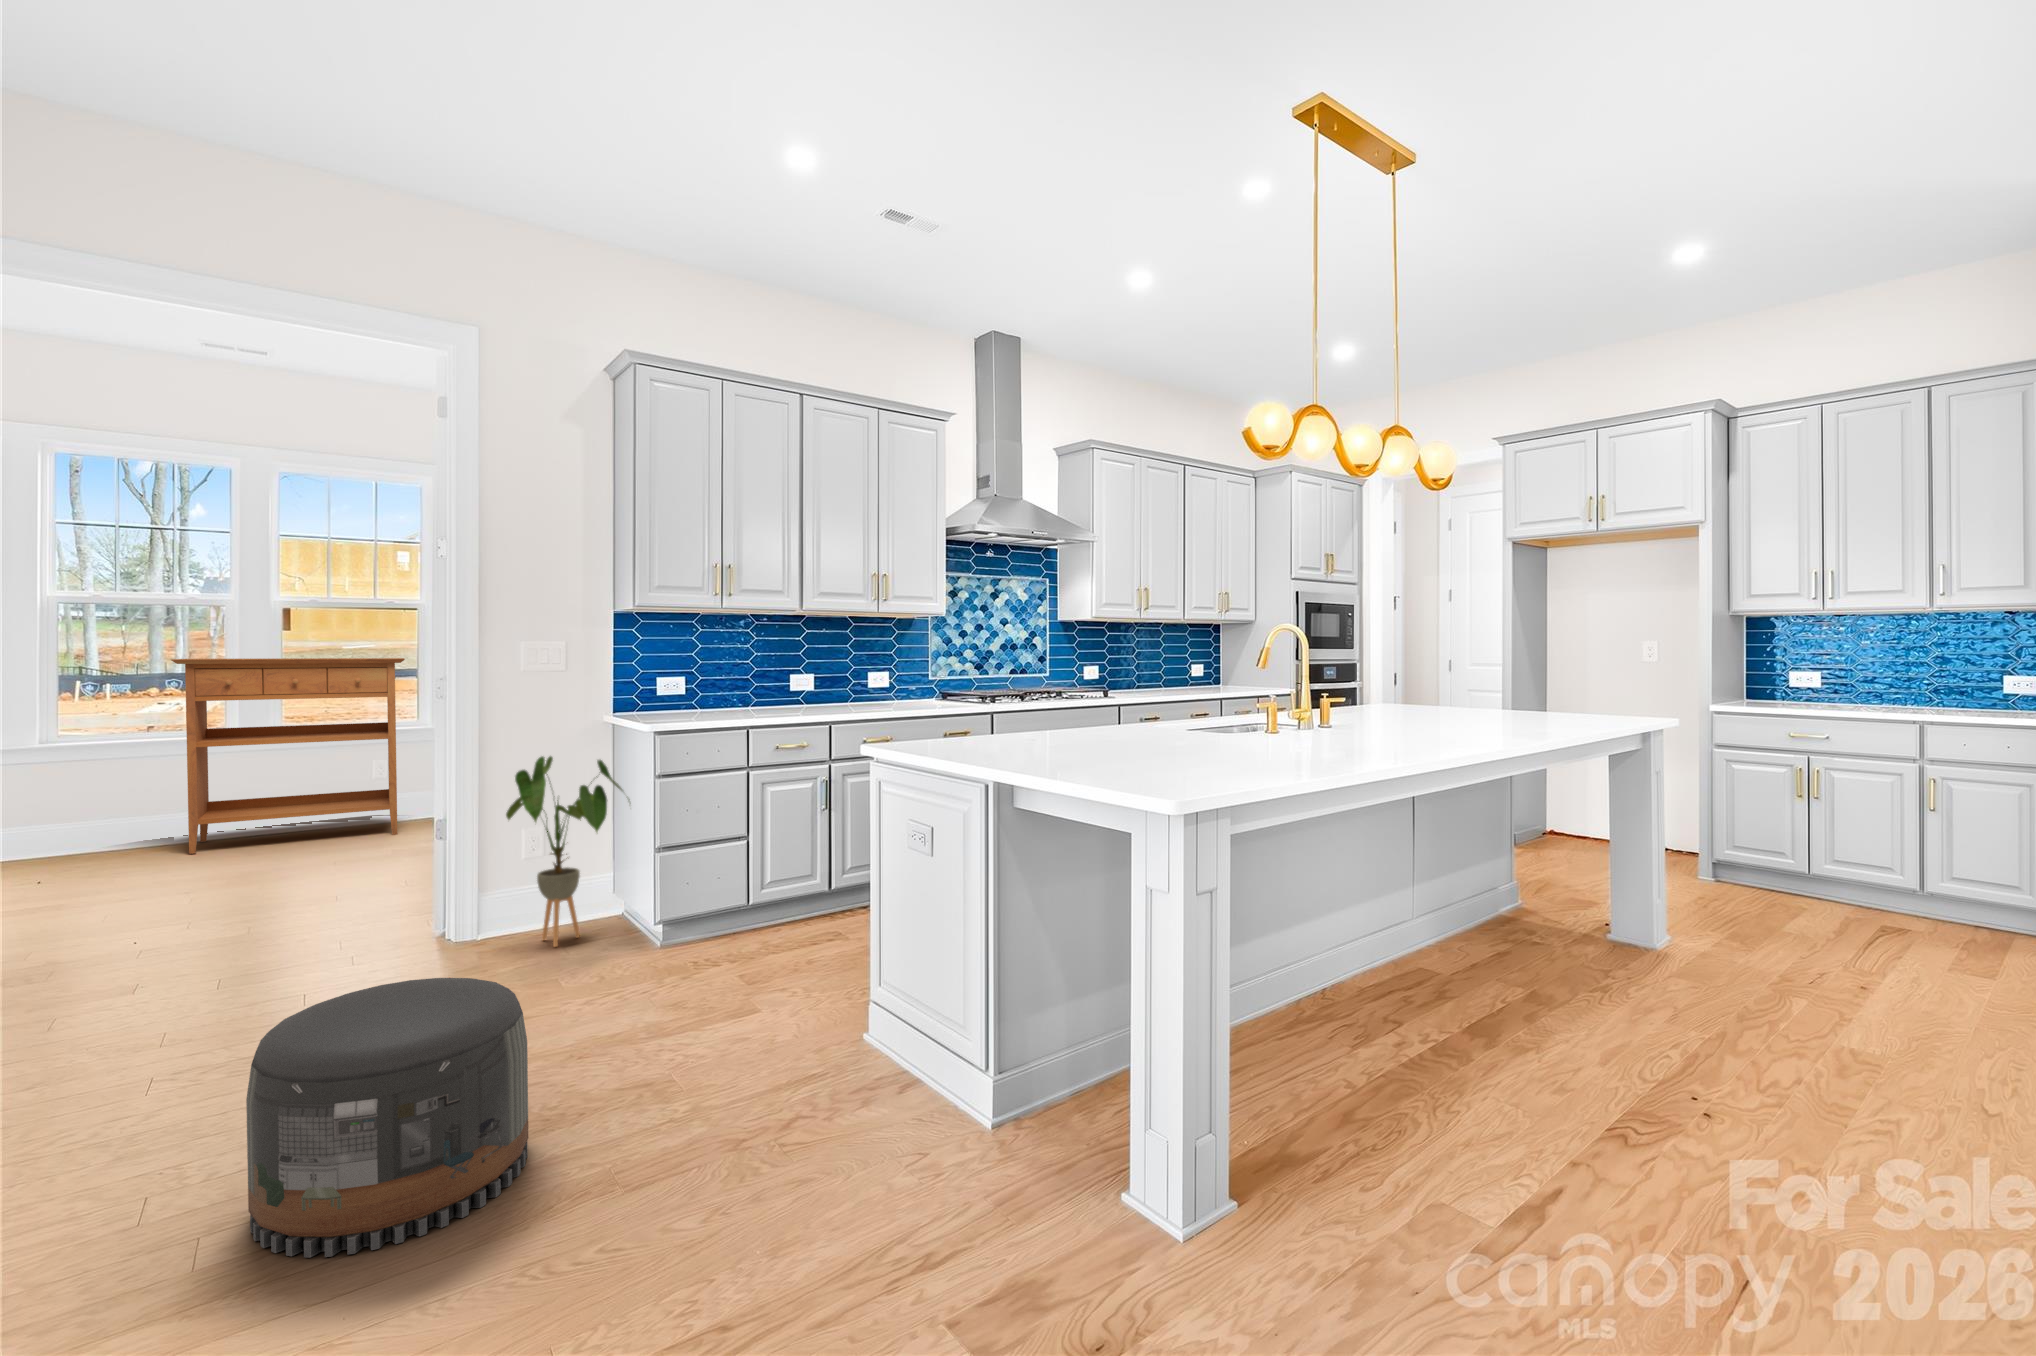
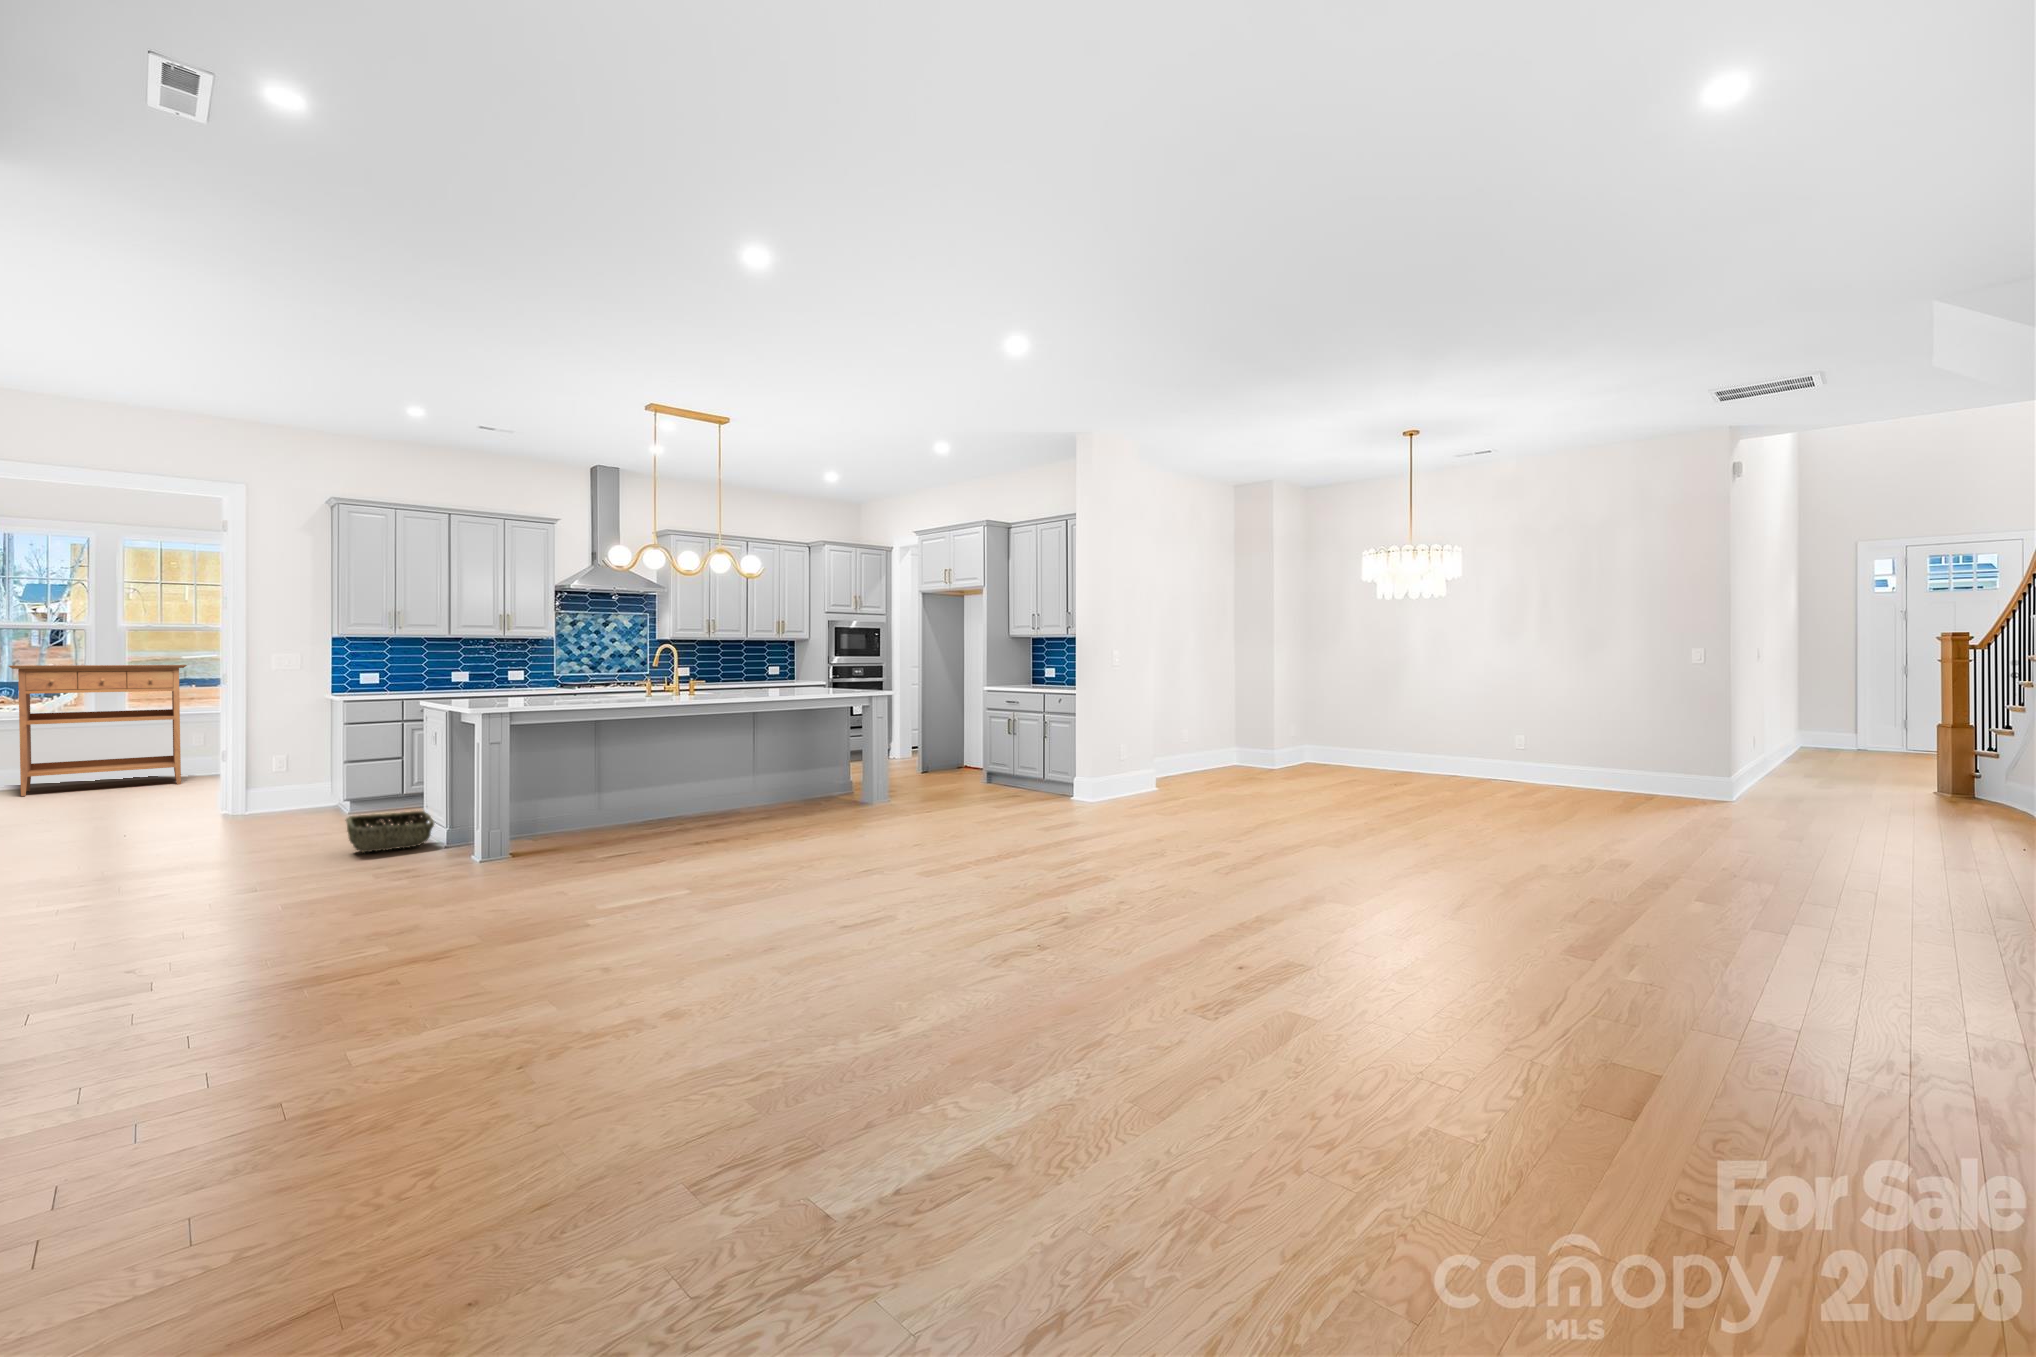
house plant: present [506,756,630,947] -> none [257,716,336,819]
pouf: present [246,978,528,1257] -> none [134,794,259,881]
woven basket: none [702,998,886,1124] -> present [346,811,434,852]

